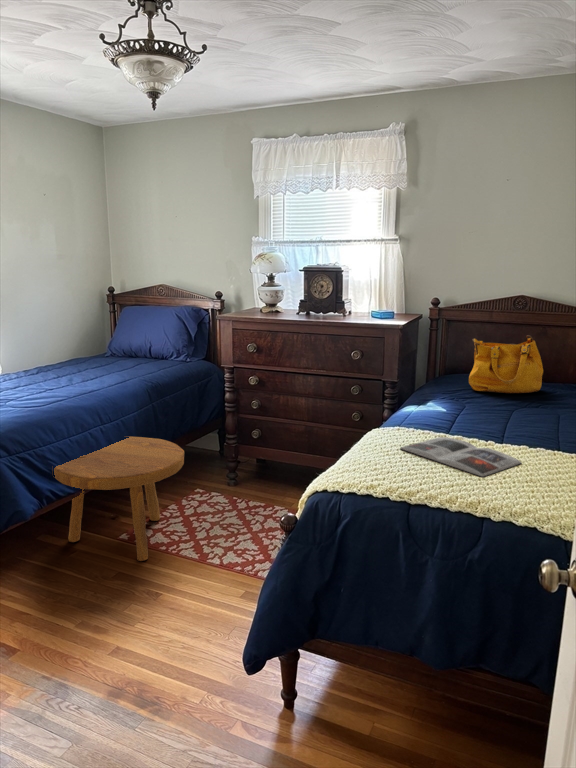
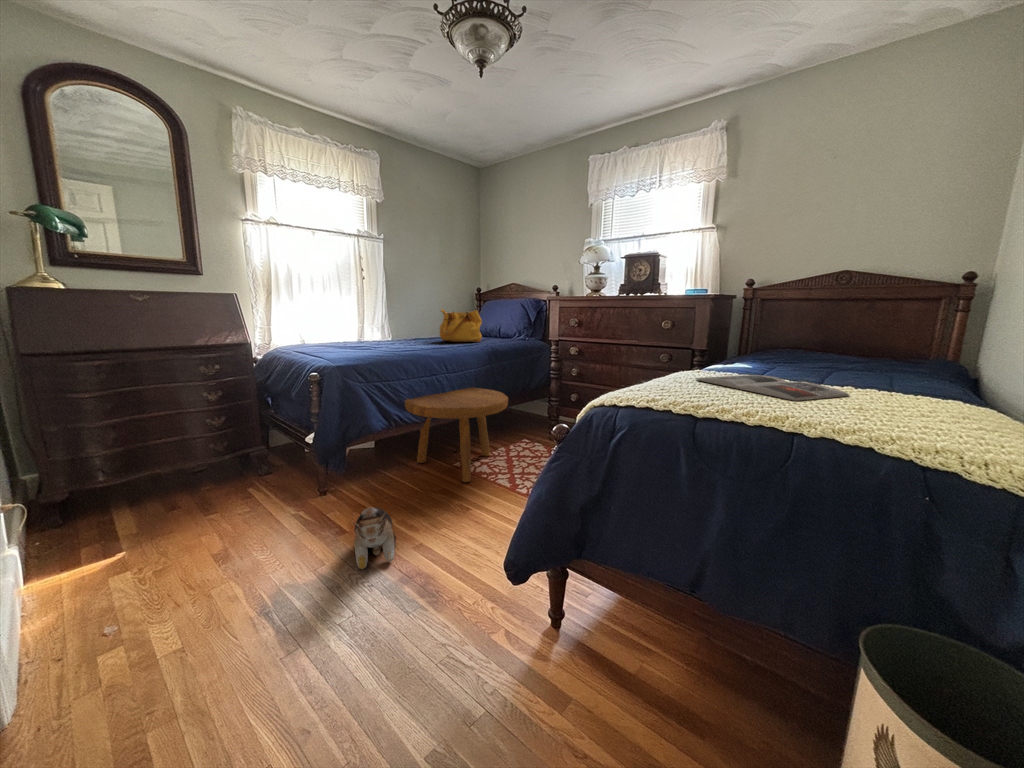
handbag: present [469,335,543,393] -> present [440,308,482,342]
plush toy: none [40,616,93,692] -> present [351,506,396,569]

